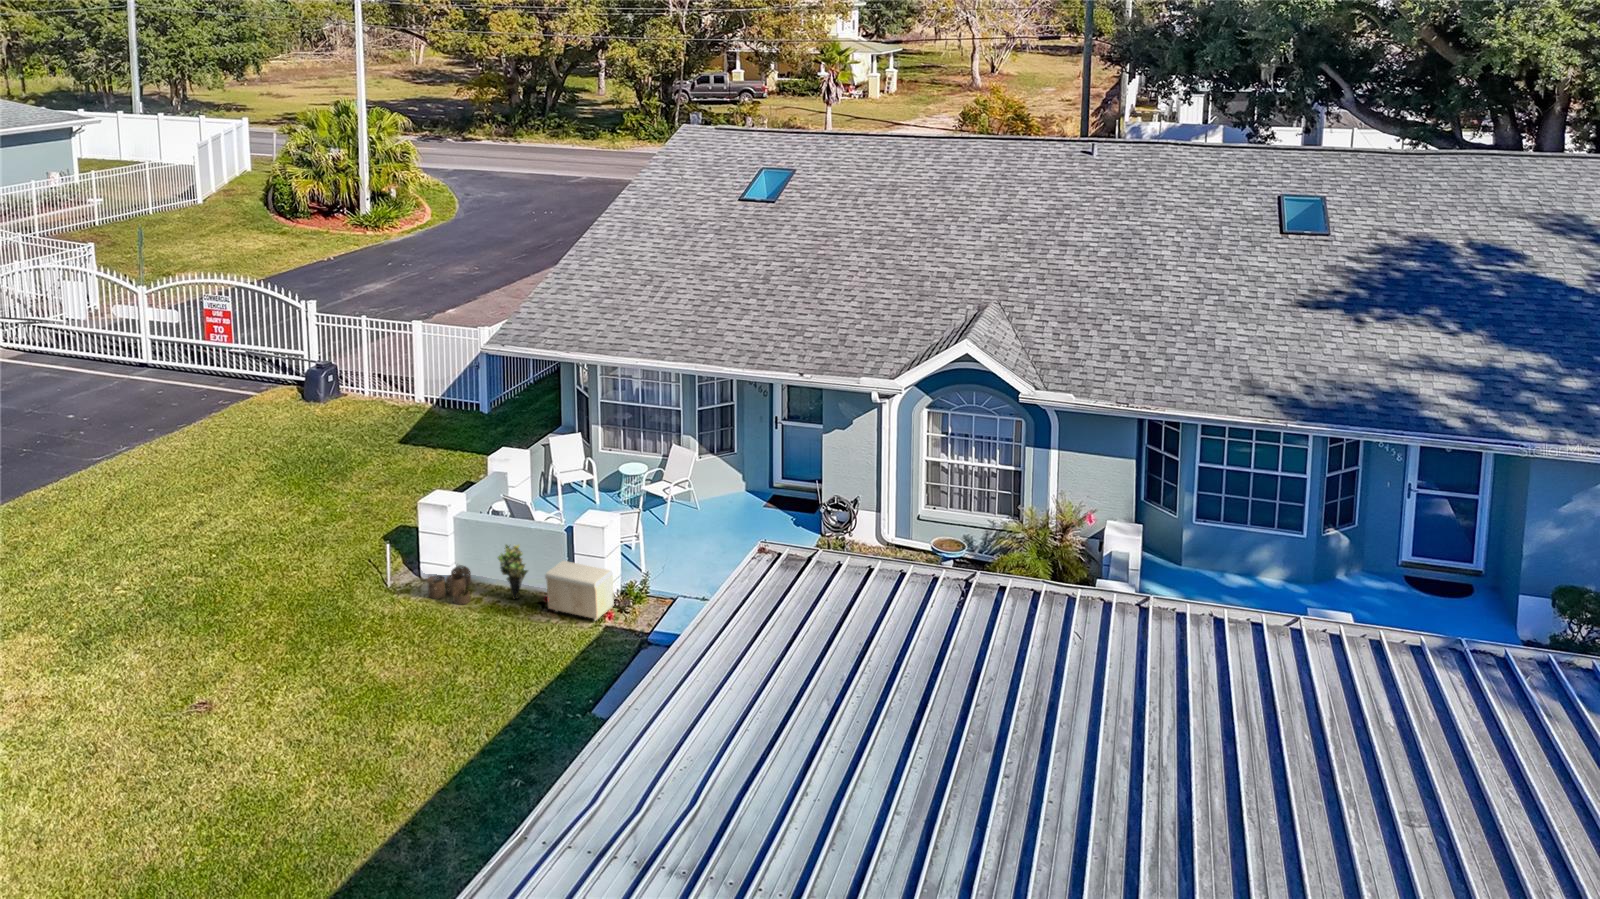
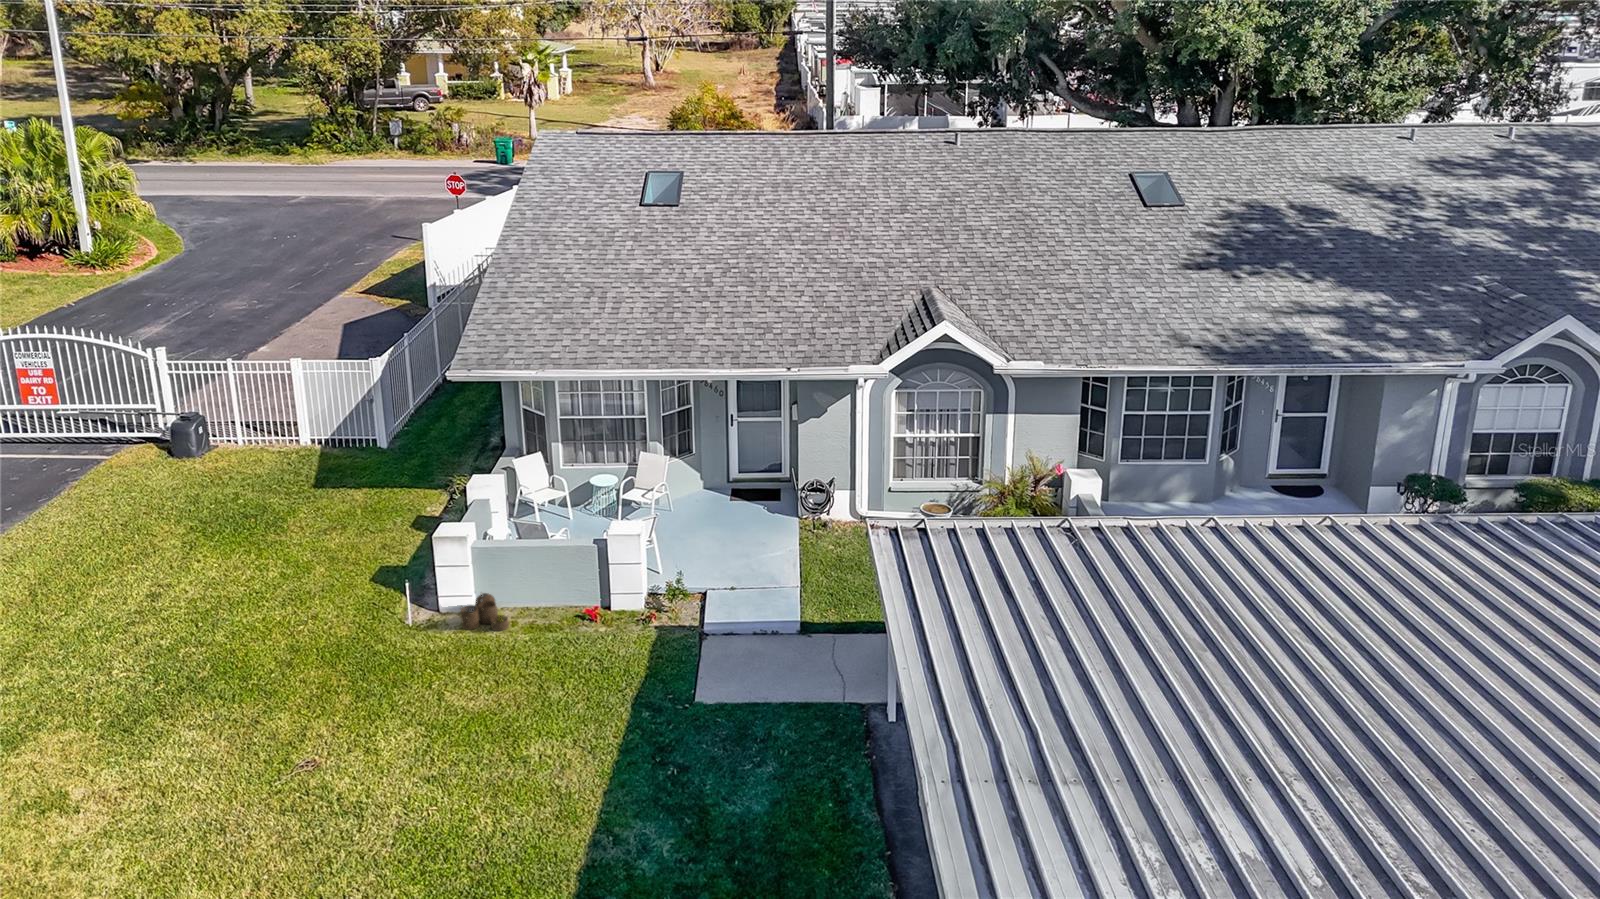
potted plant: present [498,545,528,599] -> none [531,562,563,618]
storage bench: present [545,561,614,620] -> none [592,572,655,624]

